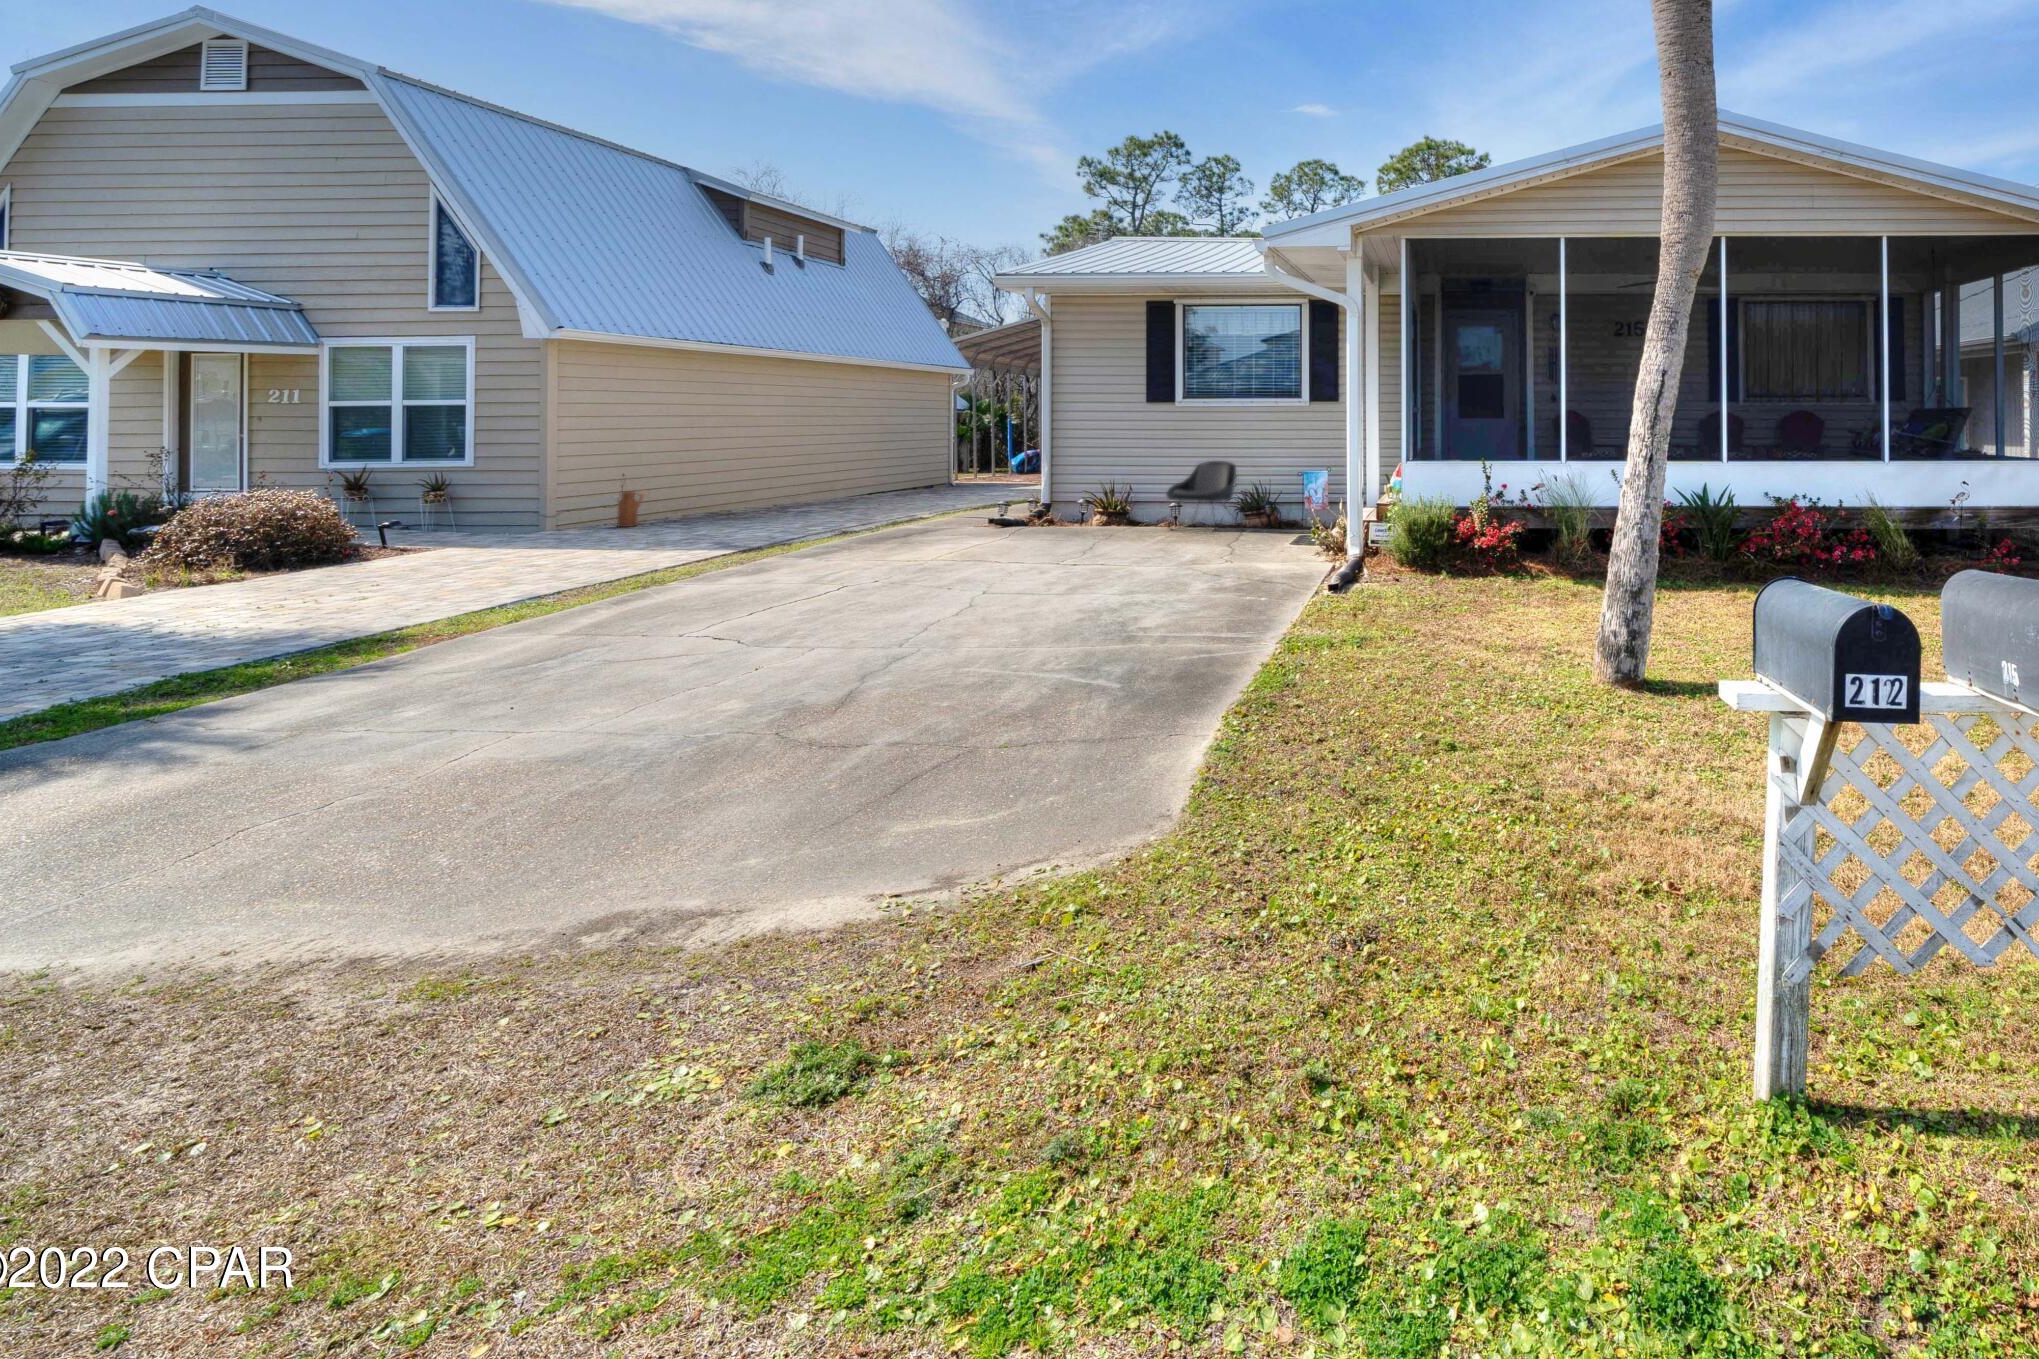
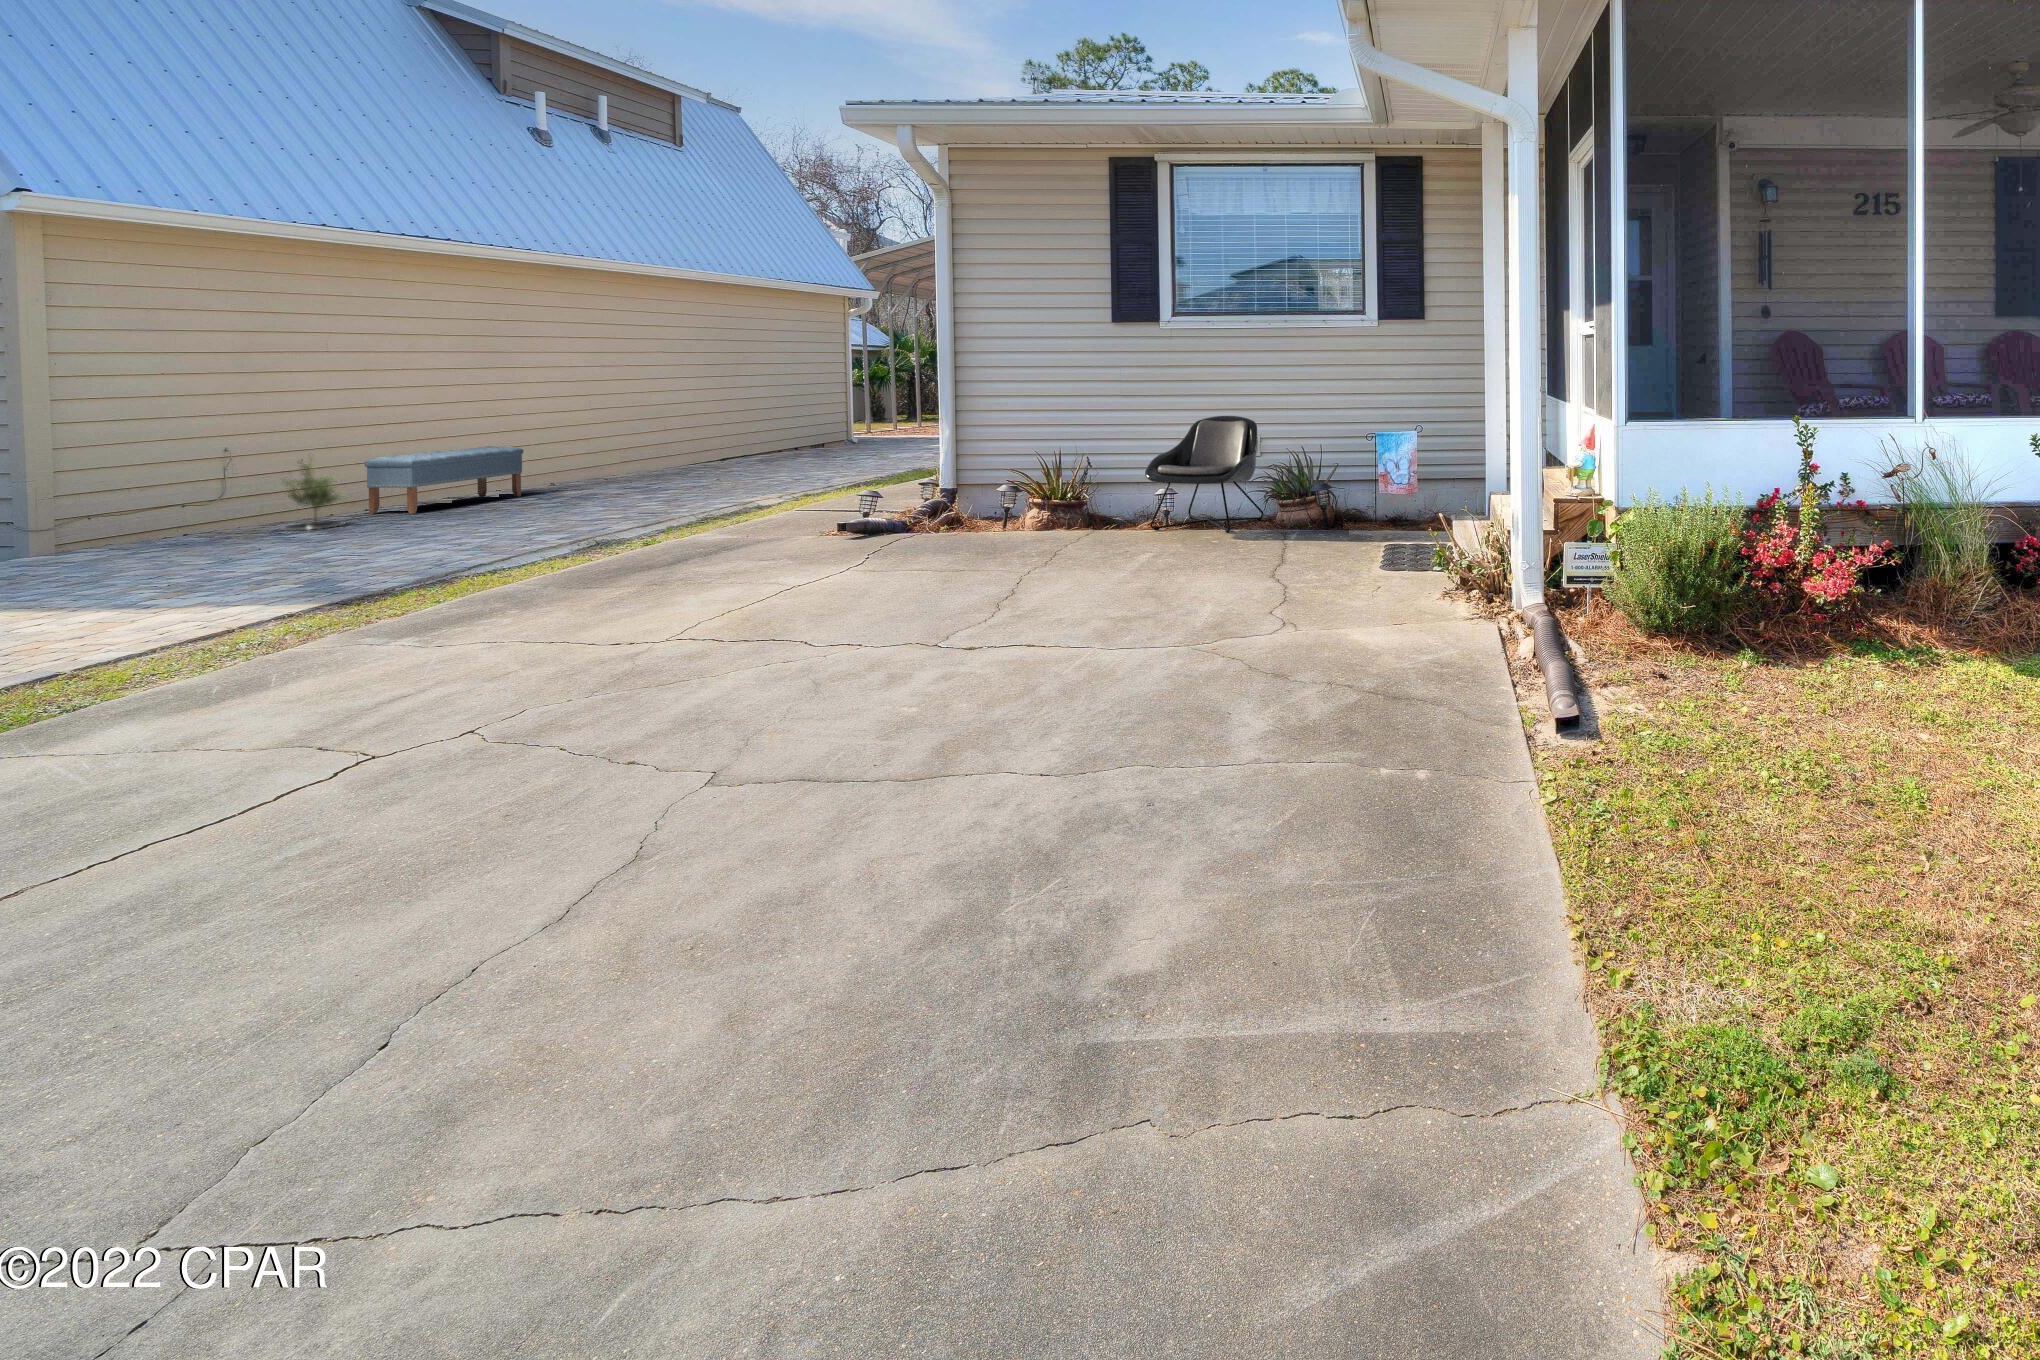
potted tree: none [659,475,694,522] -> present [282,457,344,530]
bench: none [694,476,773,516] -> present [364,446,523,514]
watering can: present [617,490,646,527] -> none [168,479,243,547]

